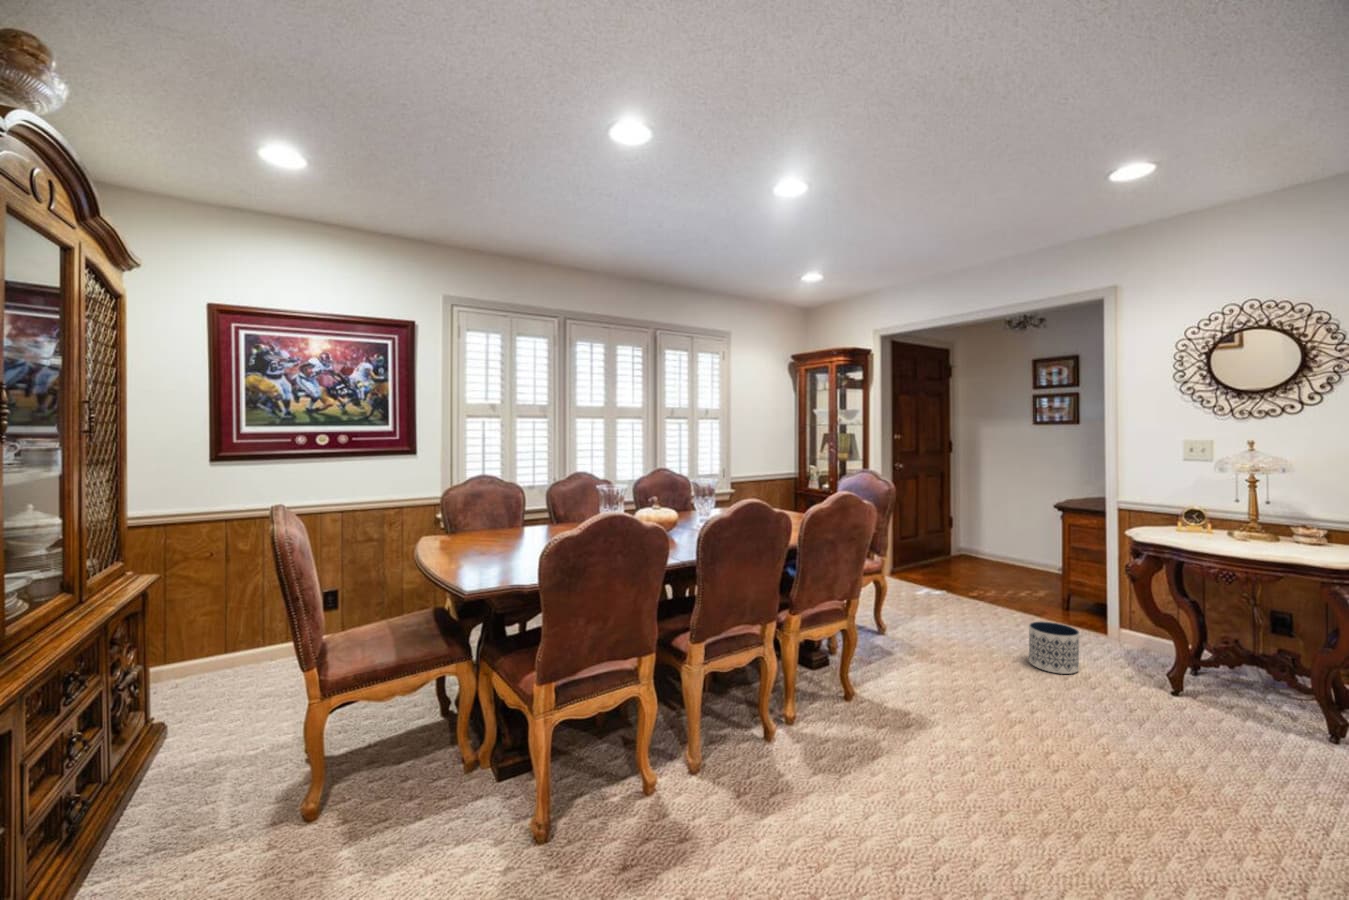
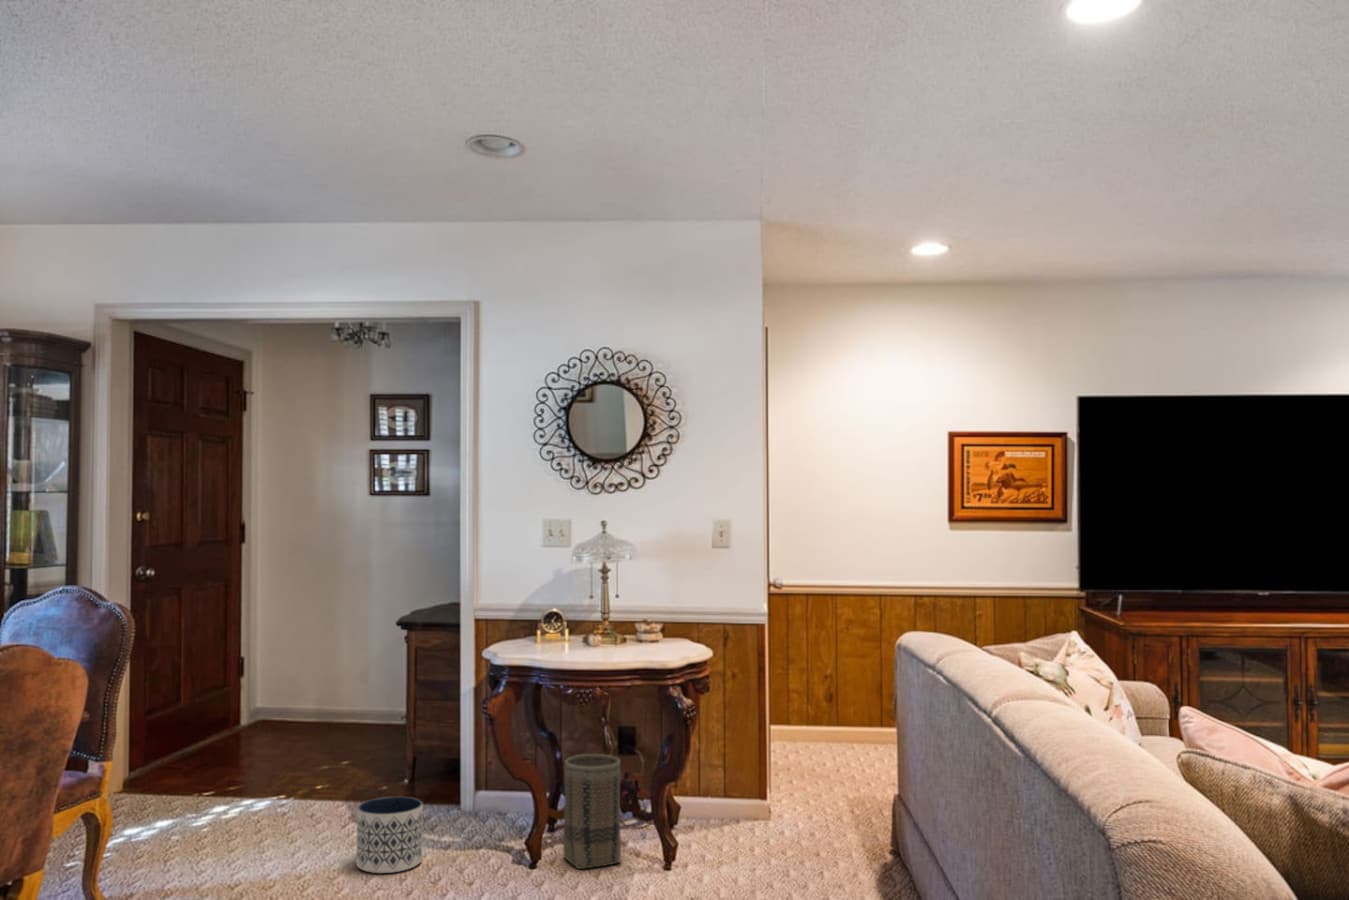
basket: none [1209,625,1274,720] -> present [563,754,621,869]

